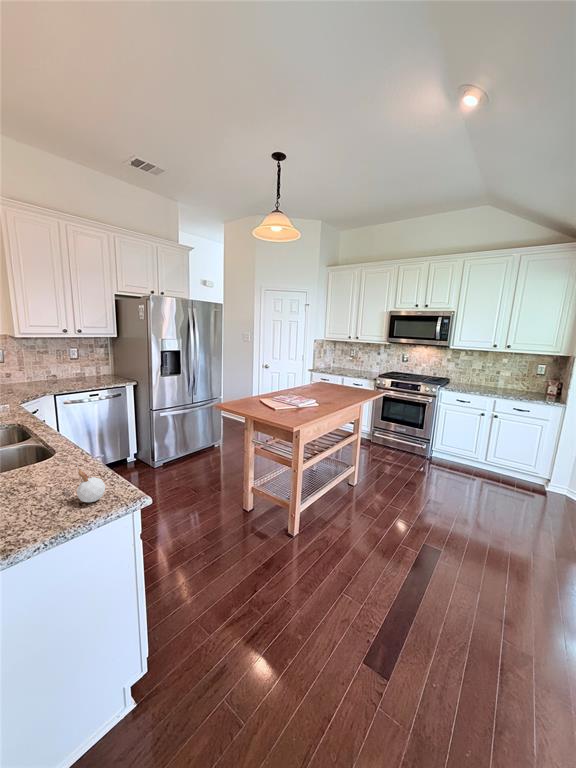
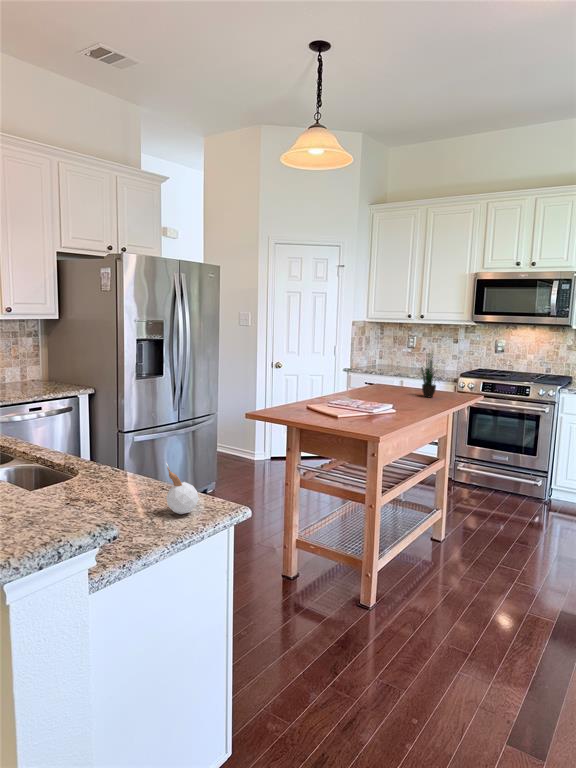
potted plant: none [337,357,357,394] -> present [421,356,436,397]

